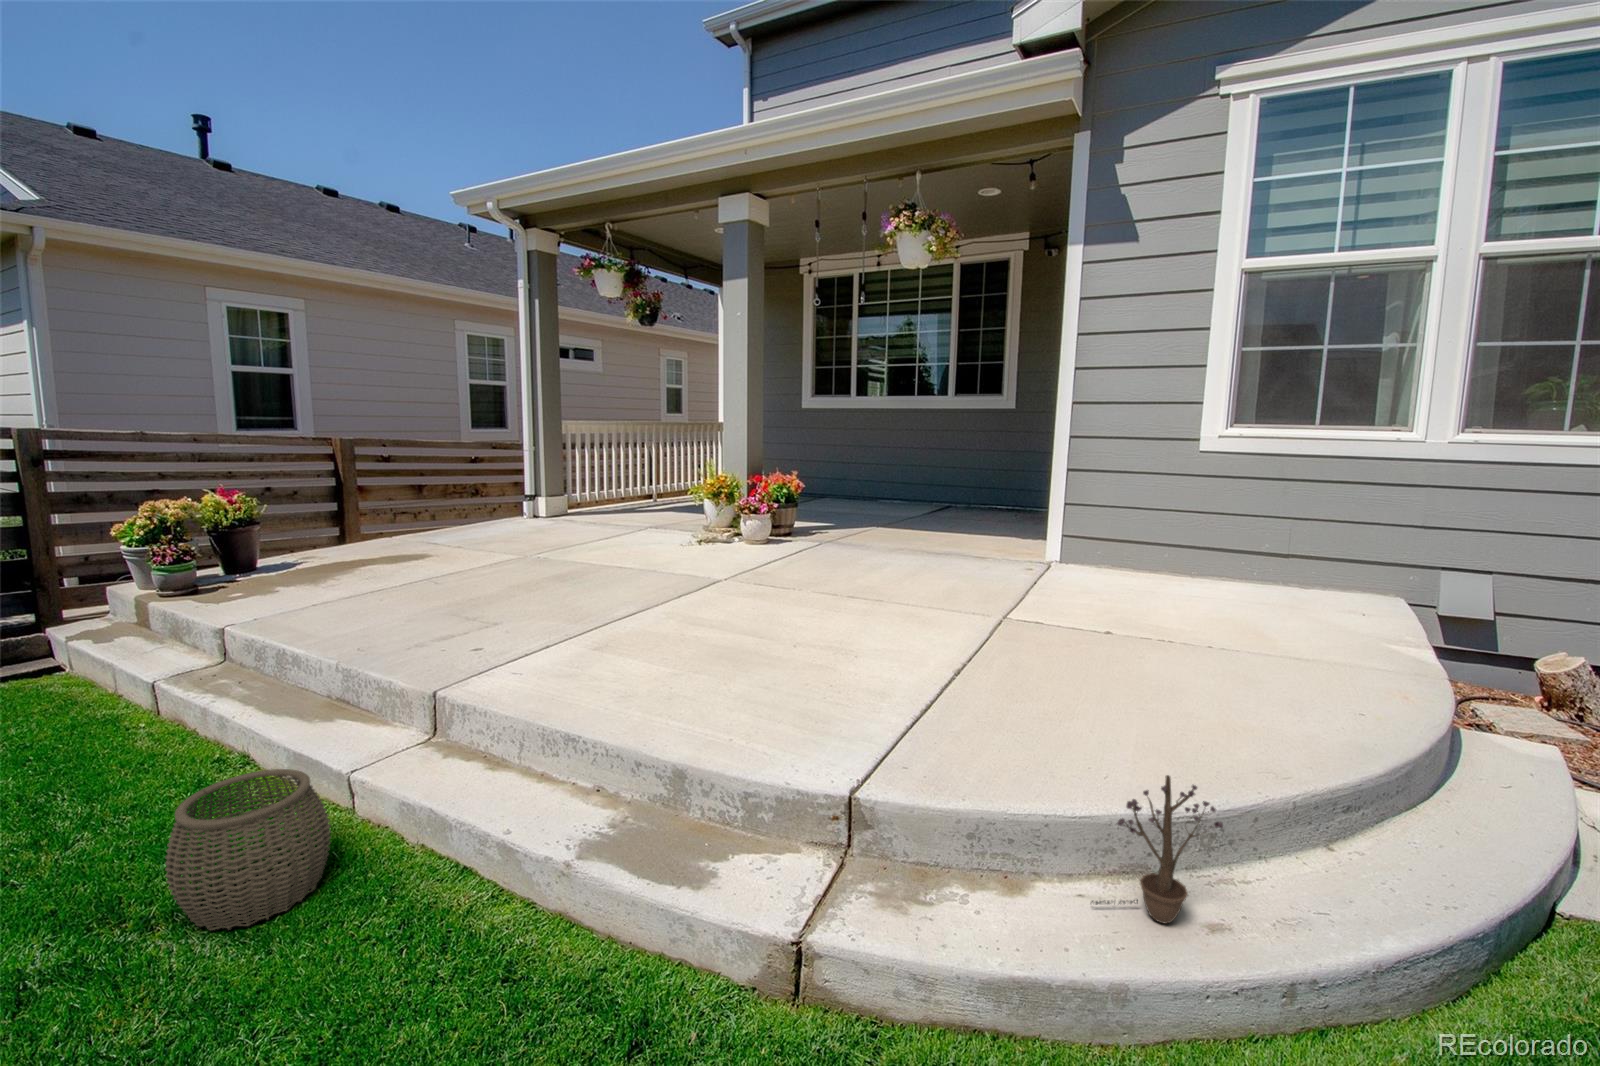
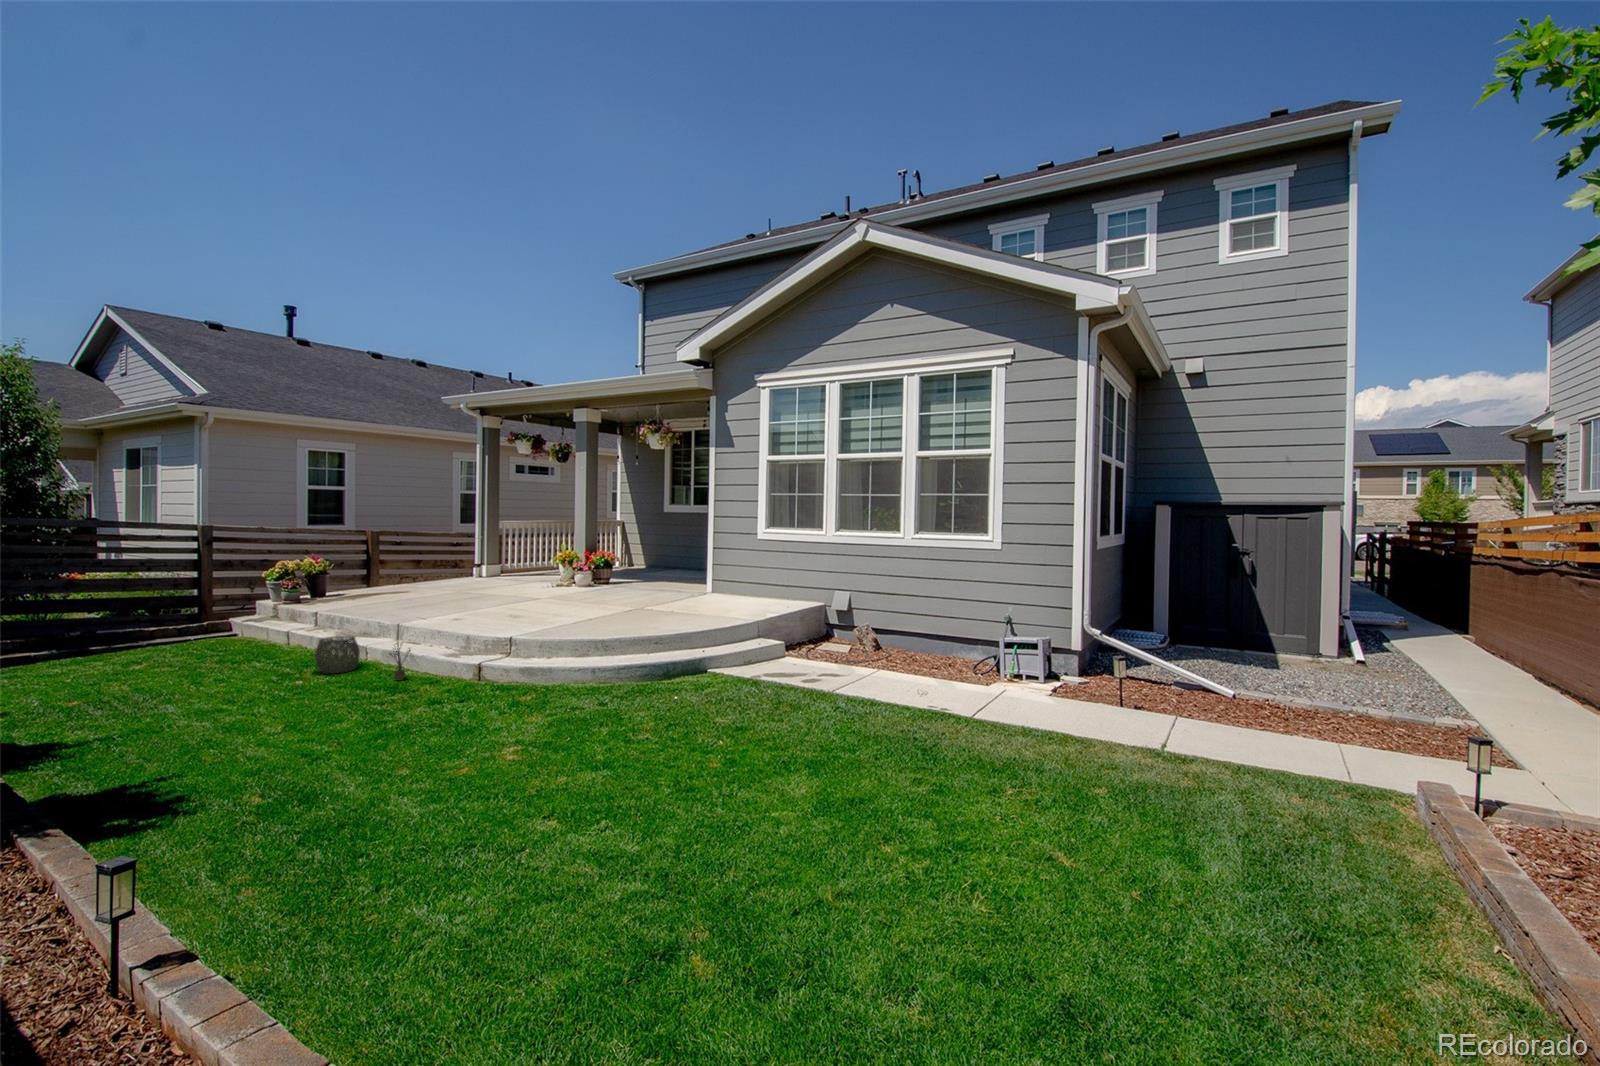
decorative plant: present [1092,775,1223,923] -> present [389,642,410,681]

